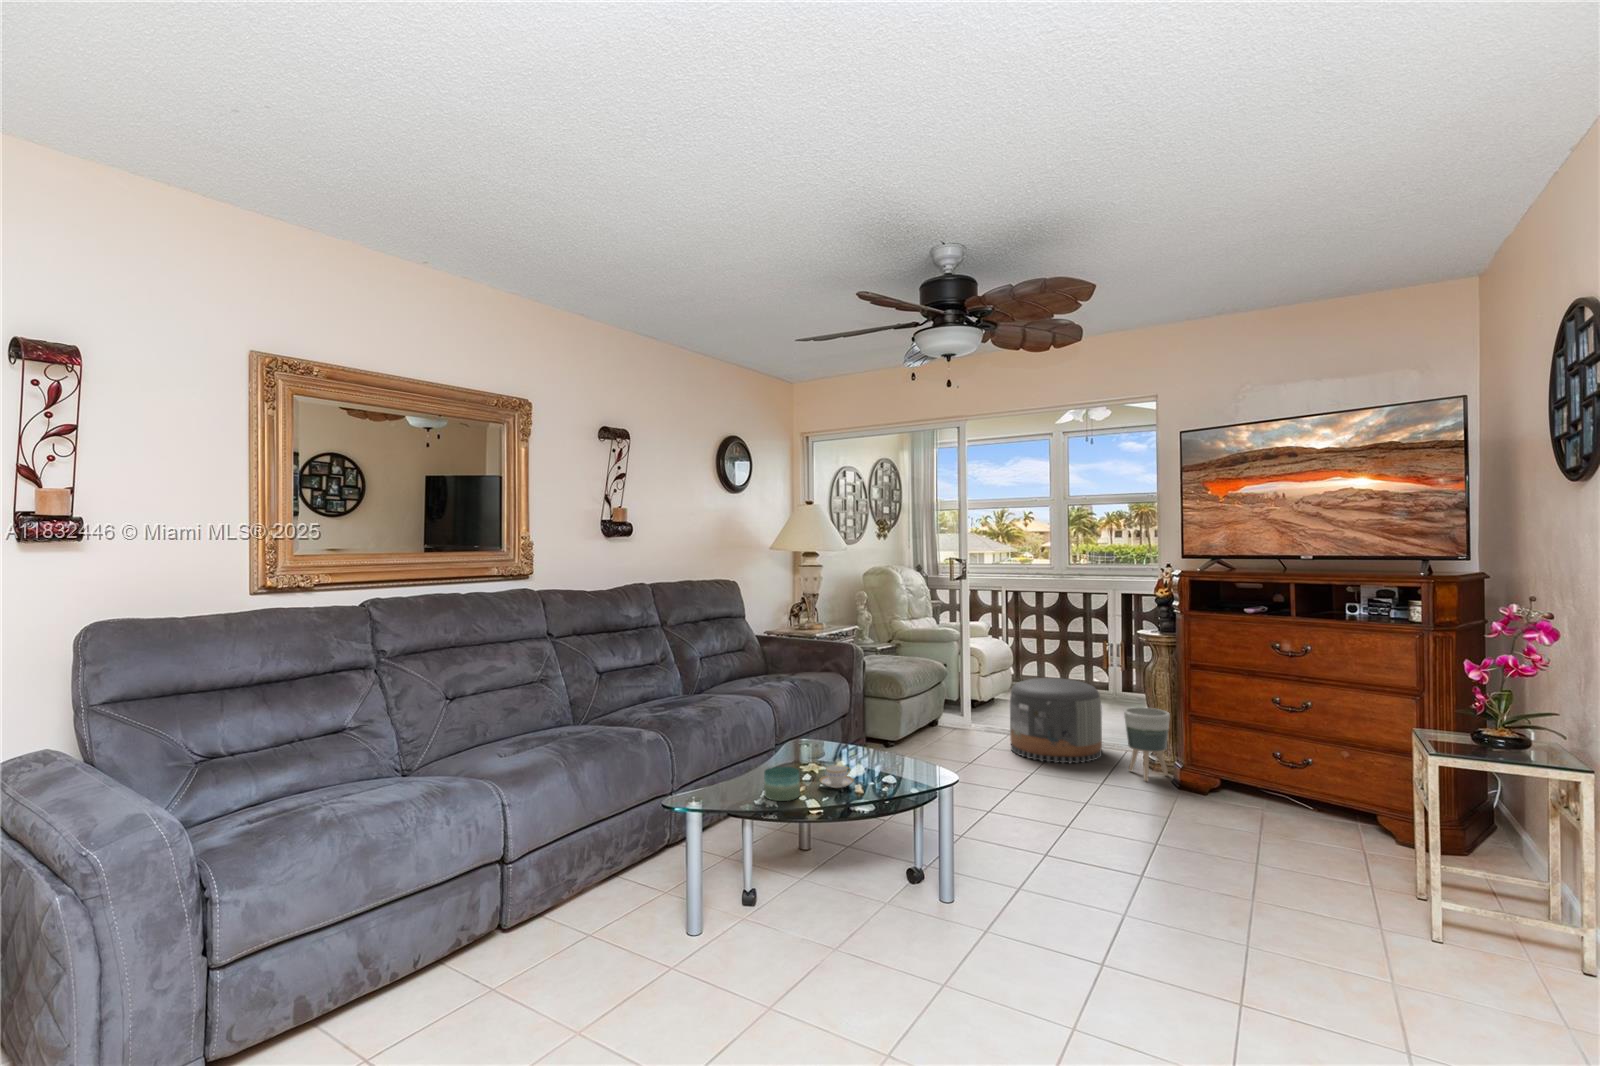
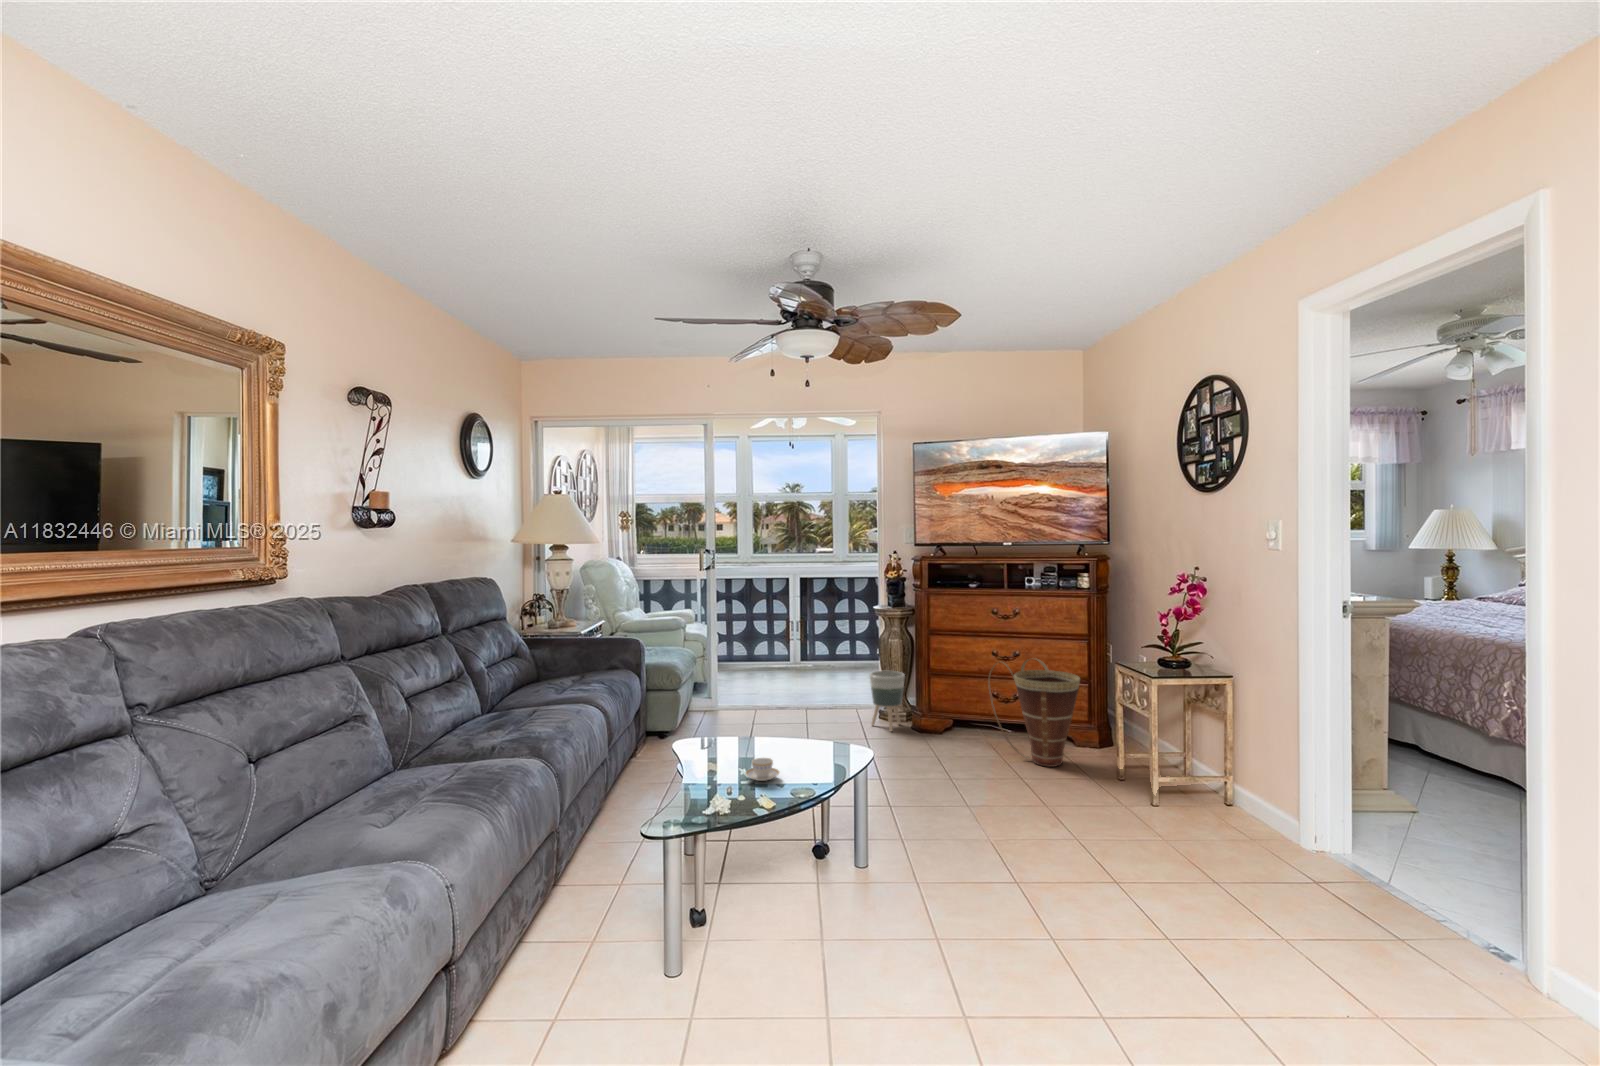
pouf: present [1010,678,1102,763] -> none [762,654,840,729]
basket: none [1252,711,1375,862] -> present [988,659,1080,767]
candle: present [764,766,800,801] -> none [708,768,746,805]

